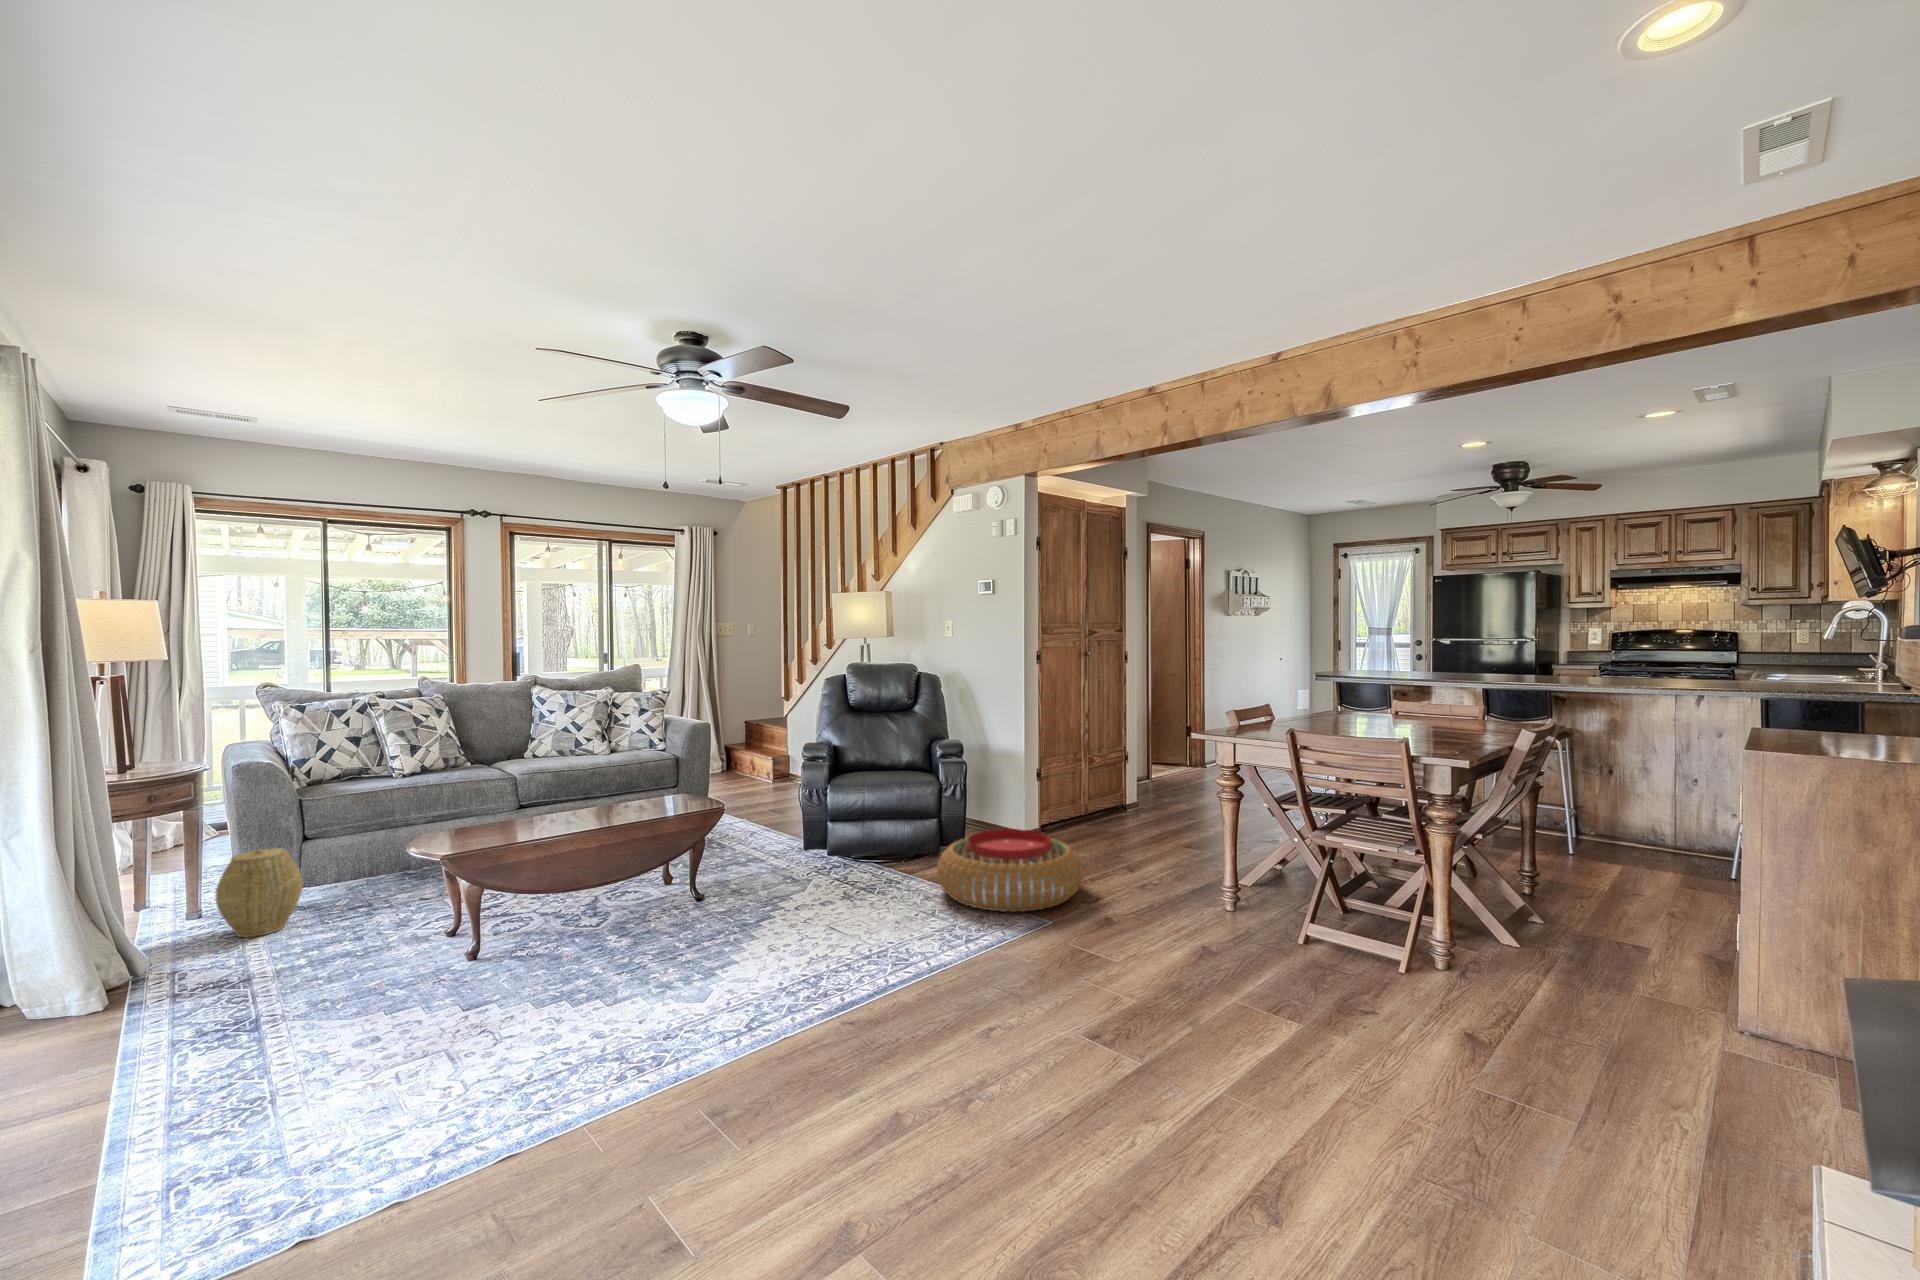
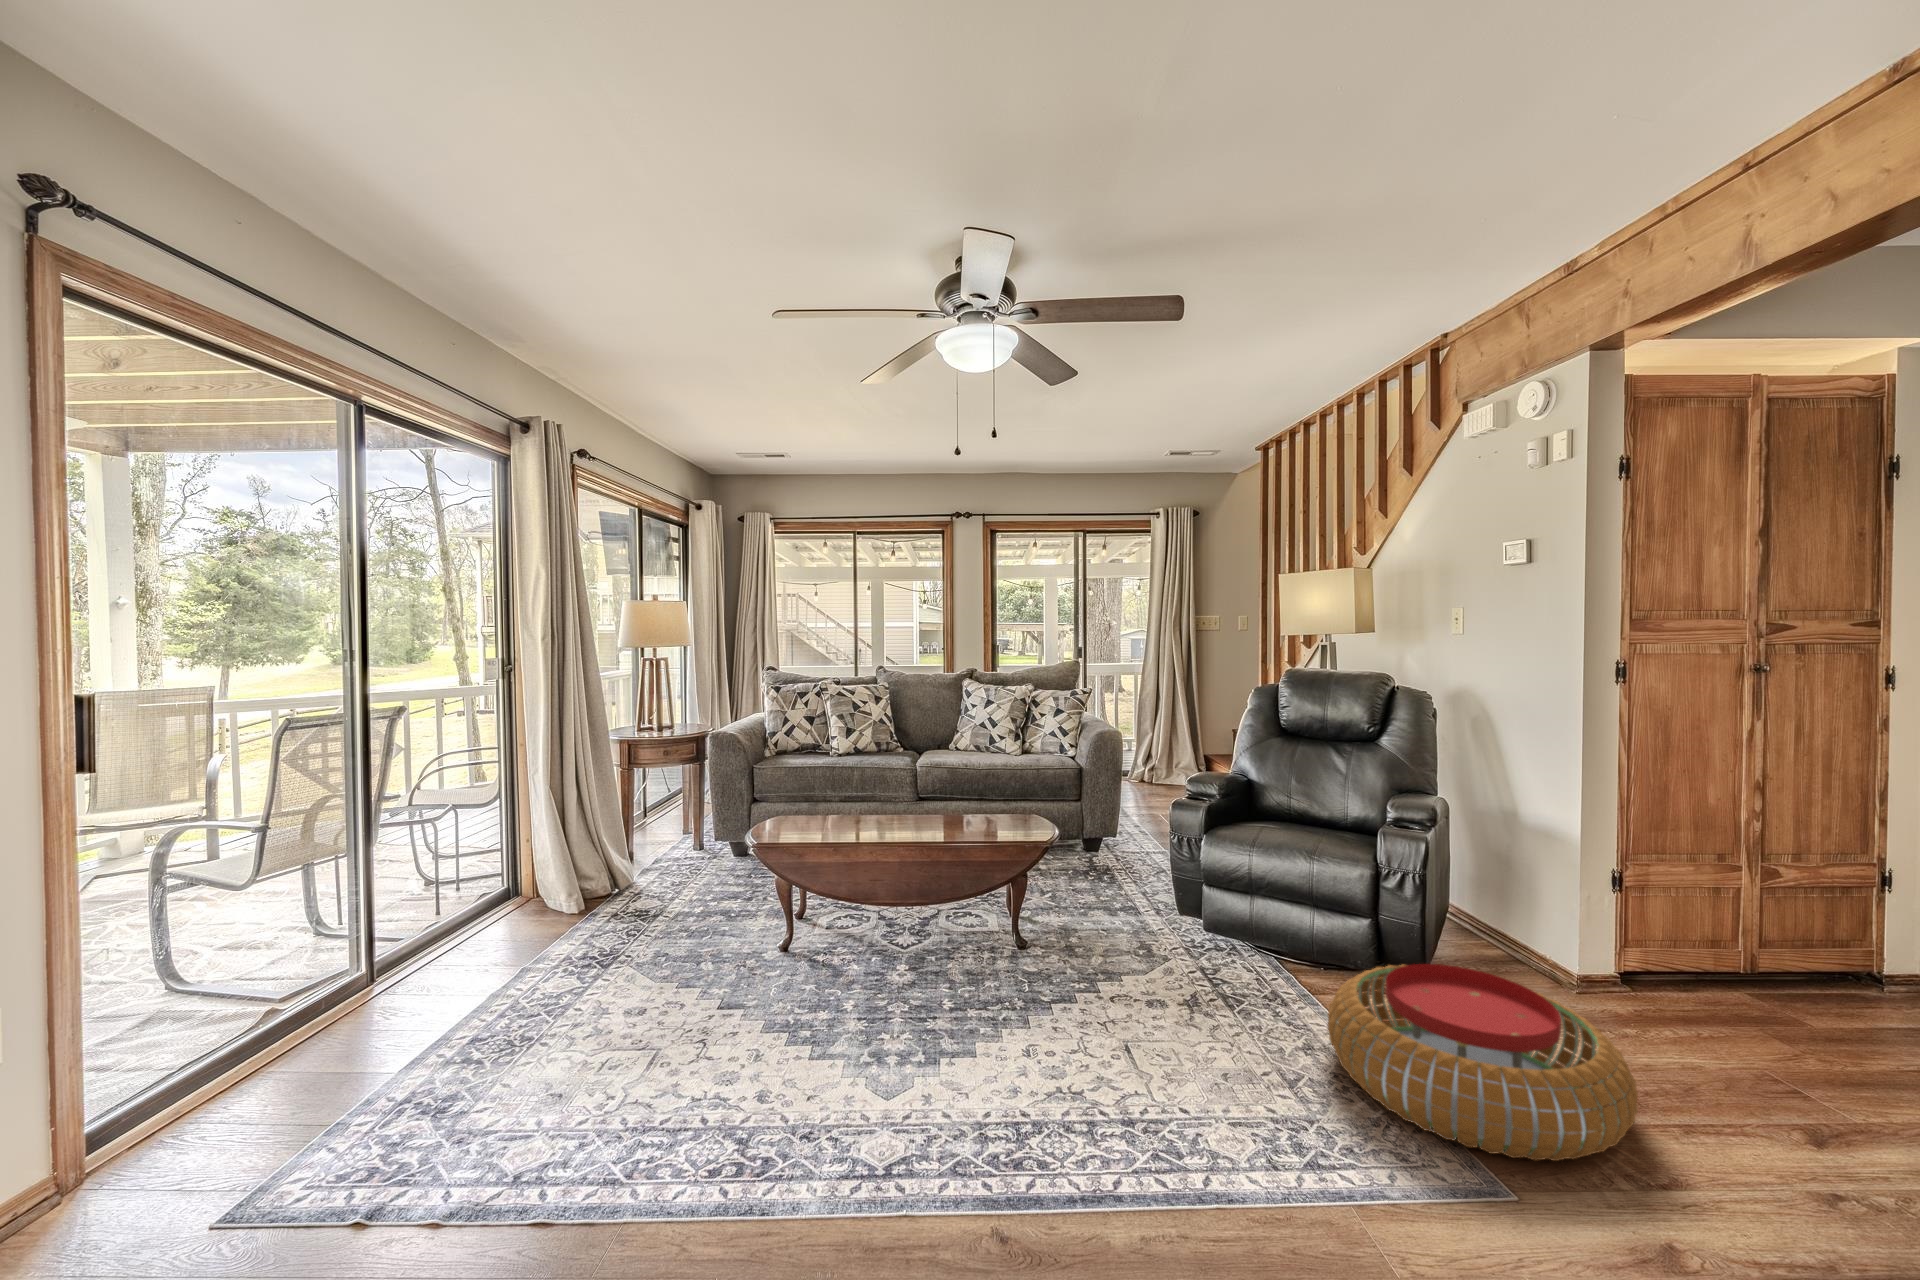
woven basket: present [216,848,303,937] -> none [684,807,741,879]

